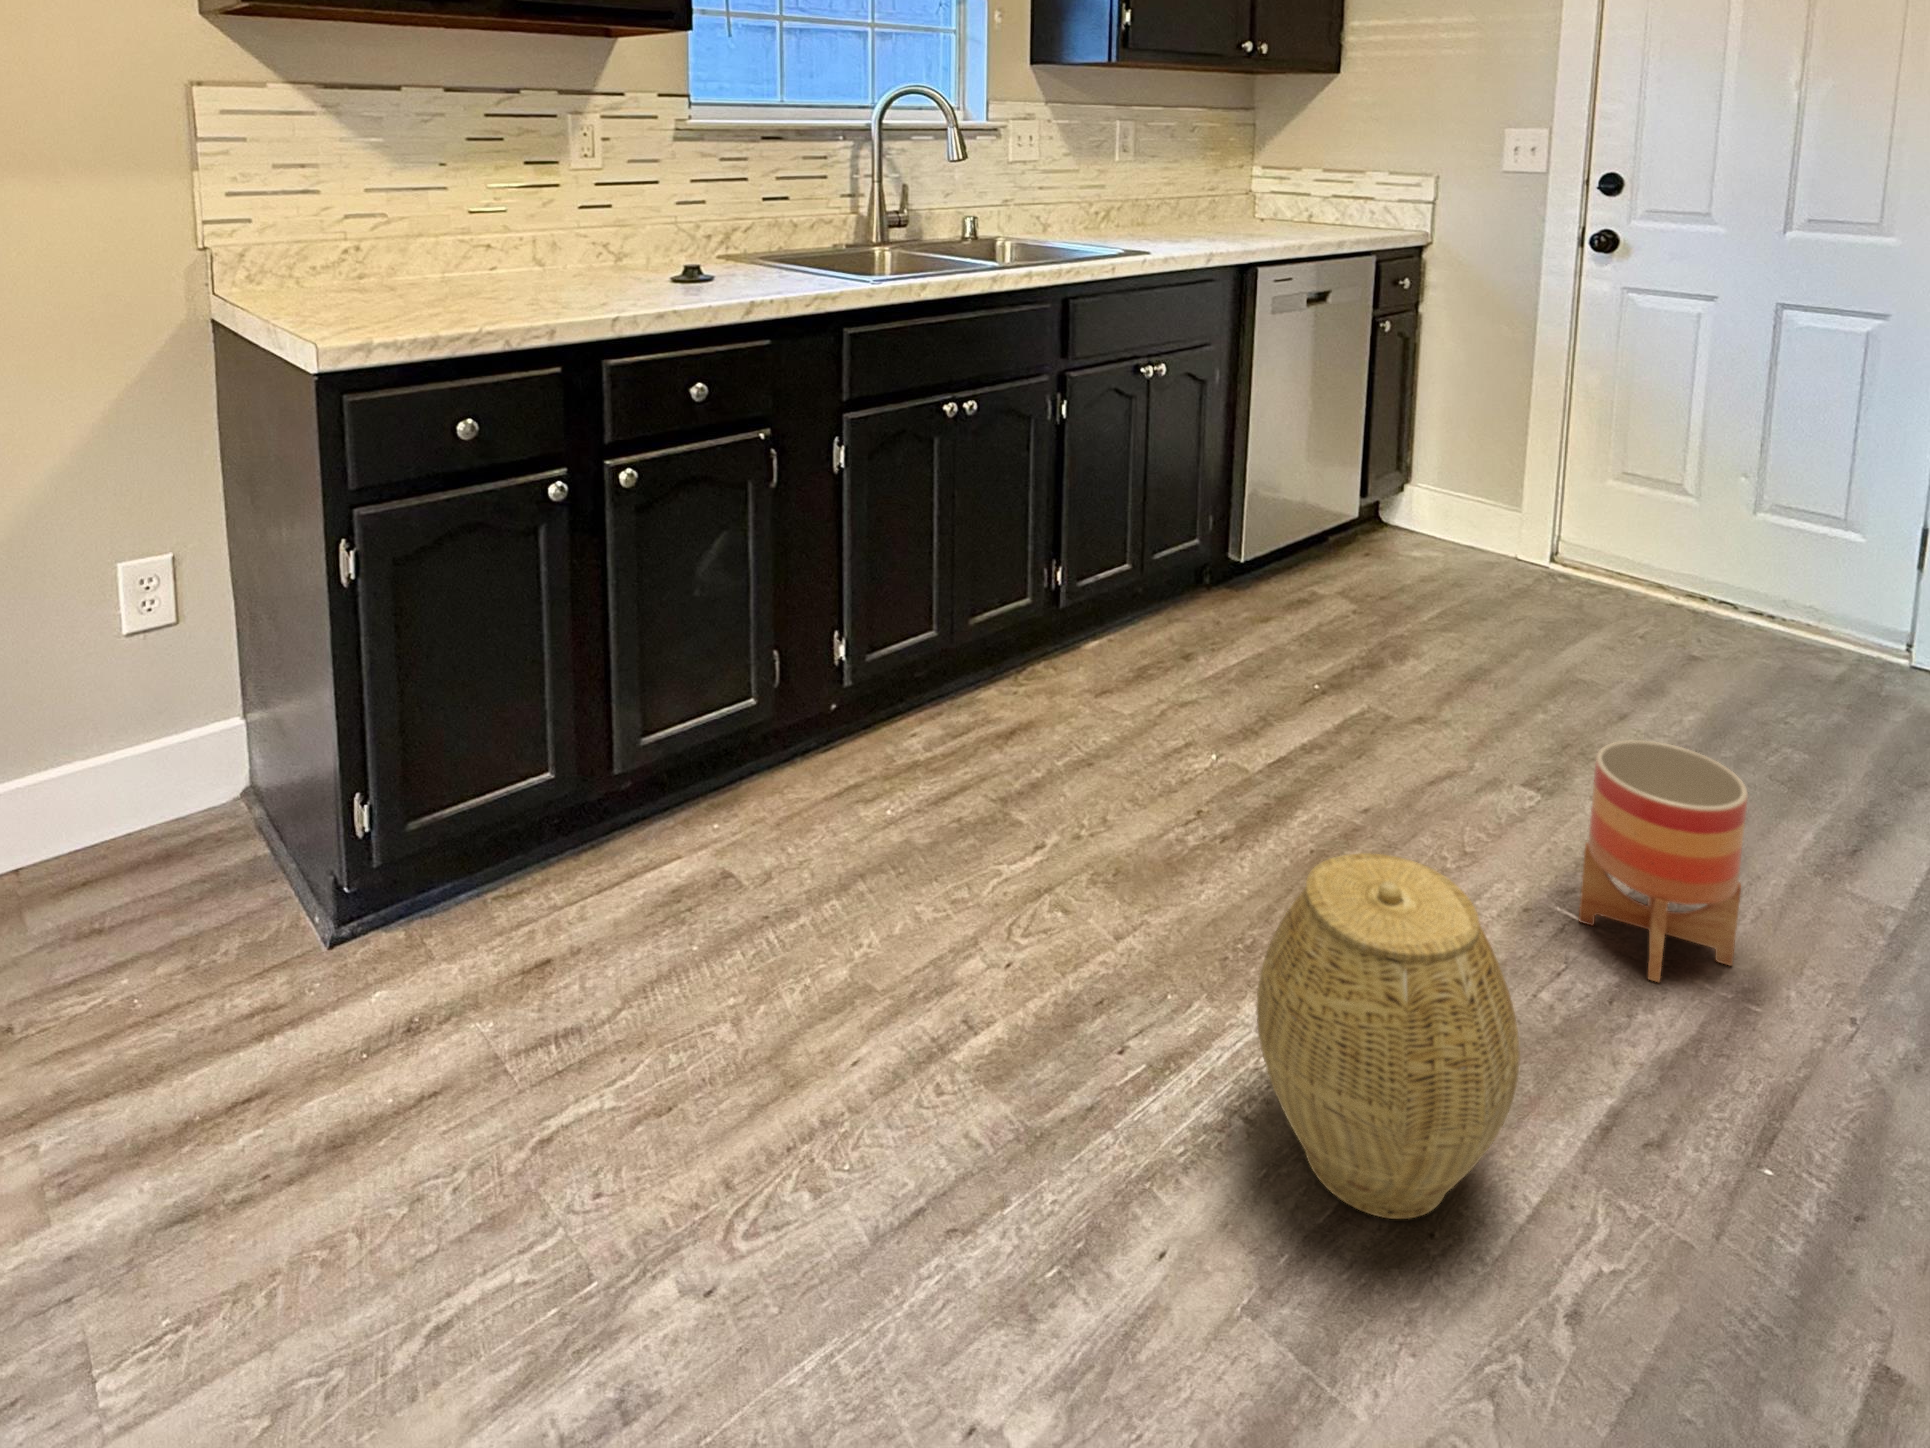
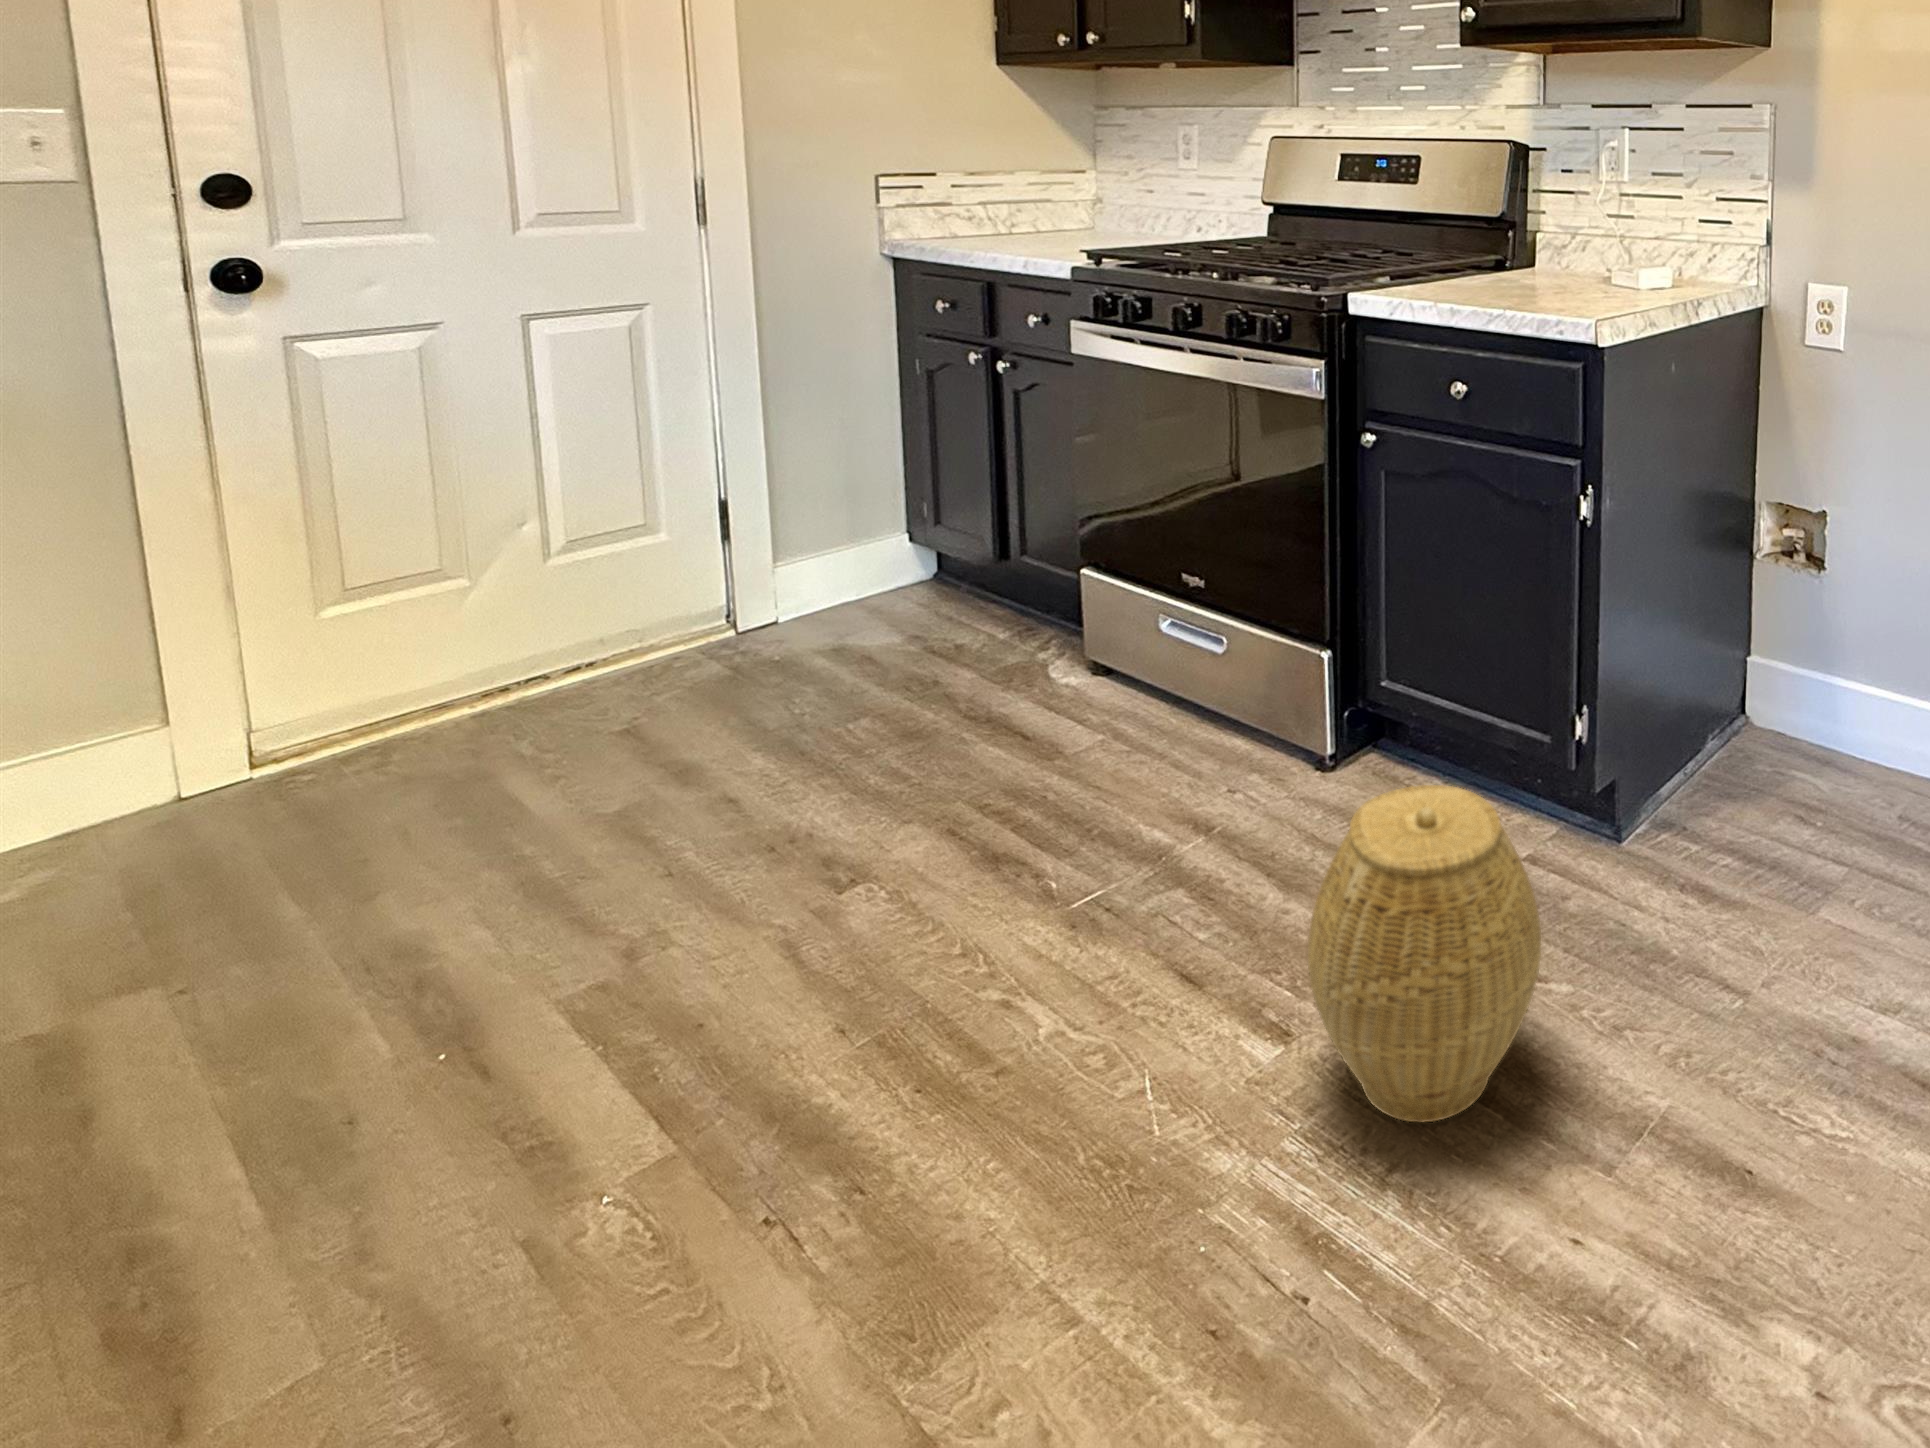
planter: present [1579,740,1748,982] -> none [1066,675,1194,896]

